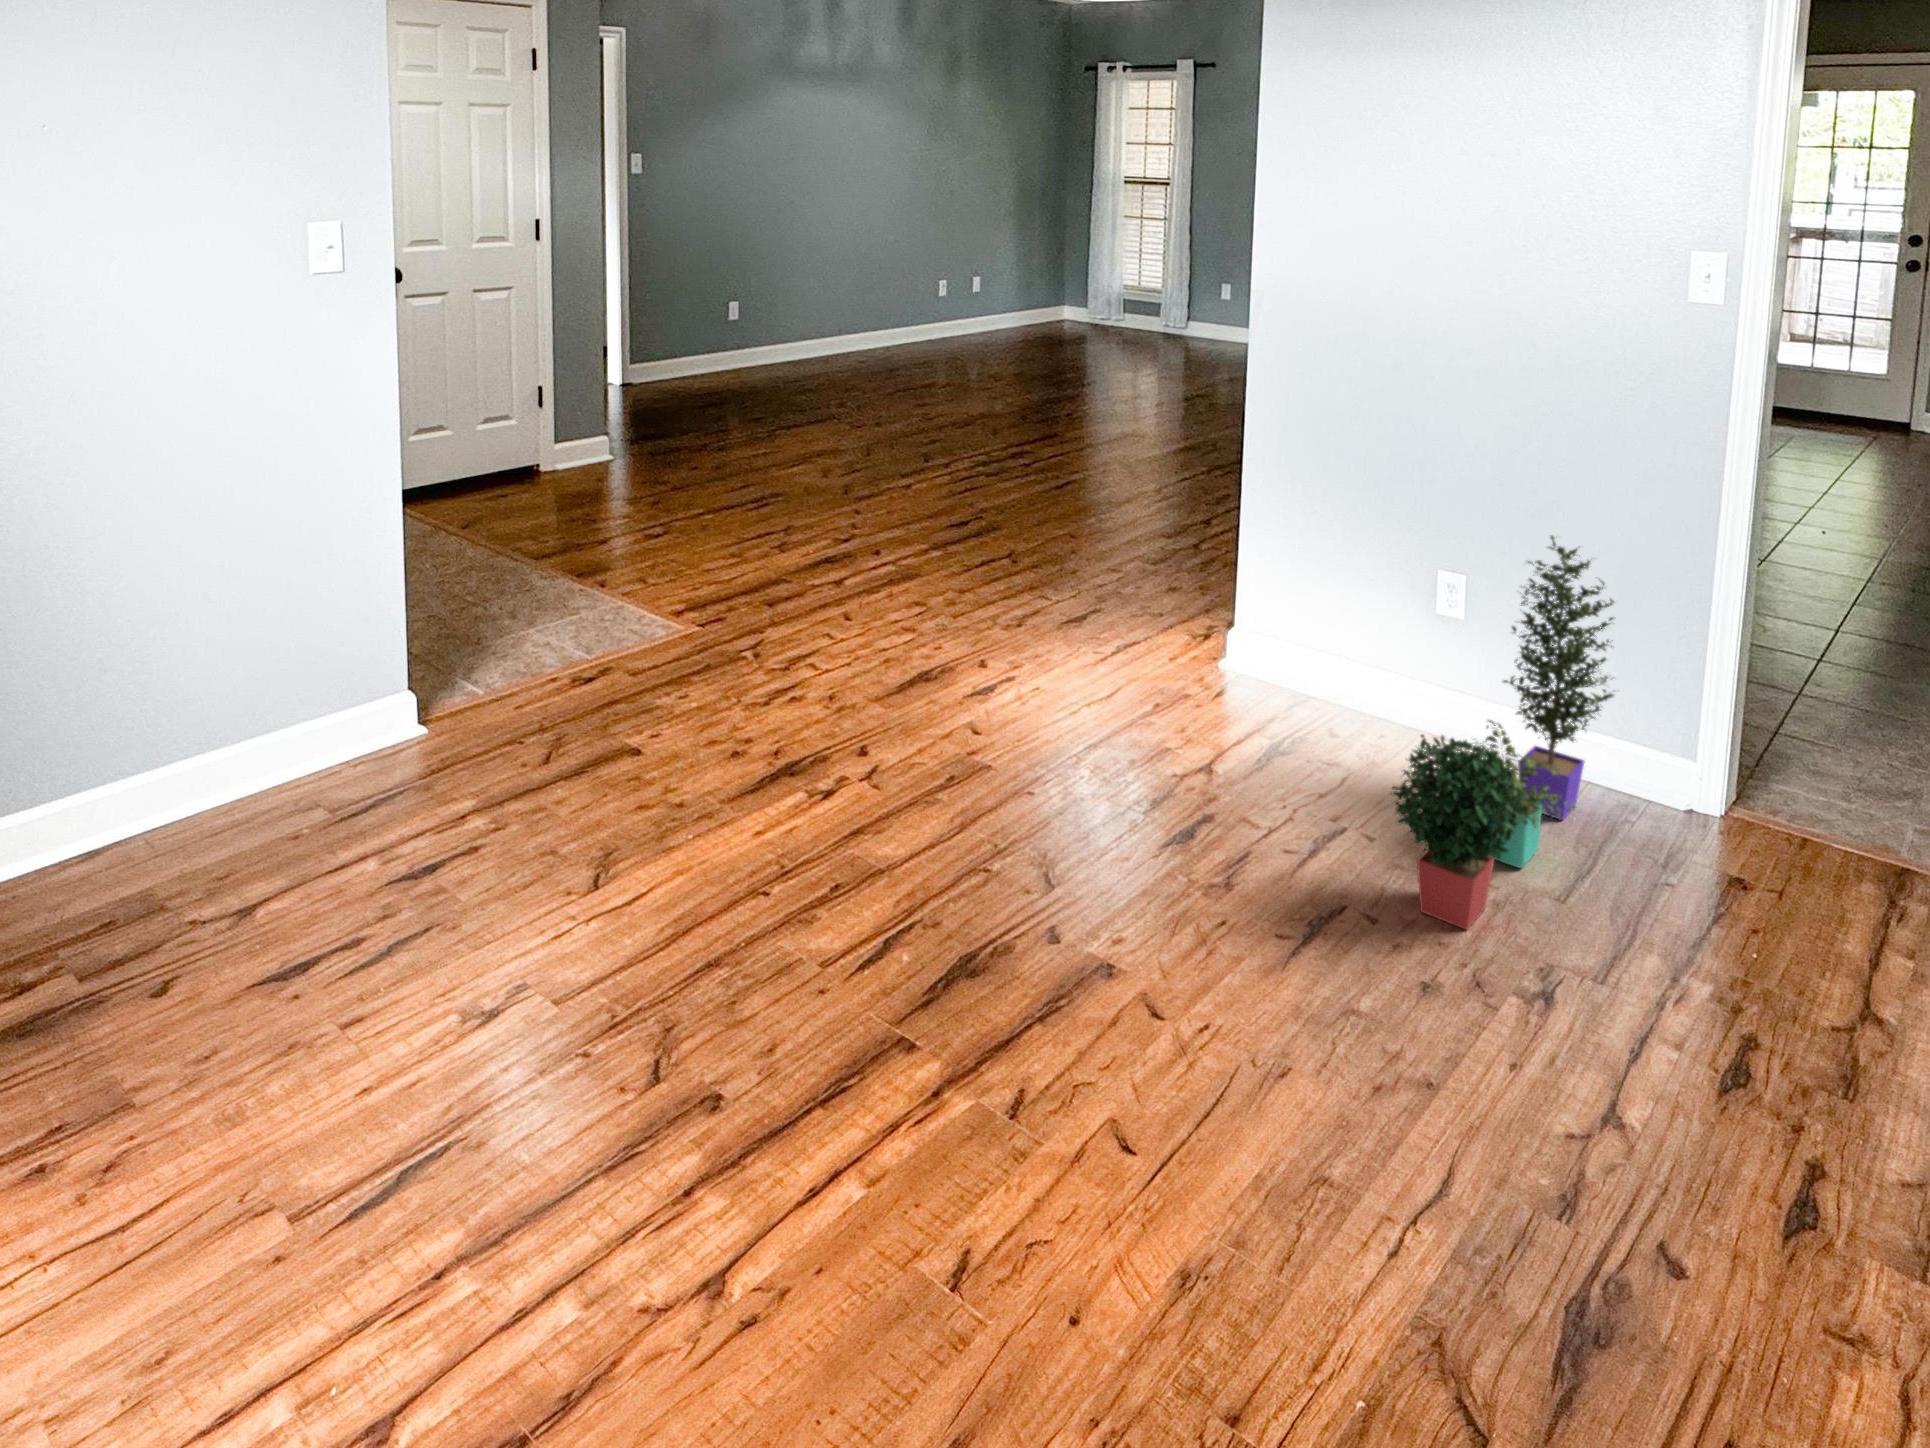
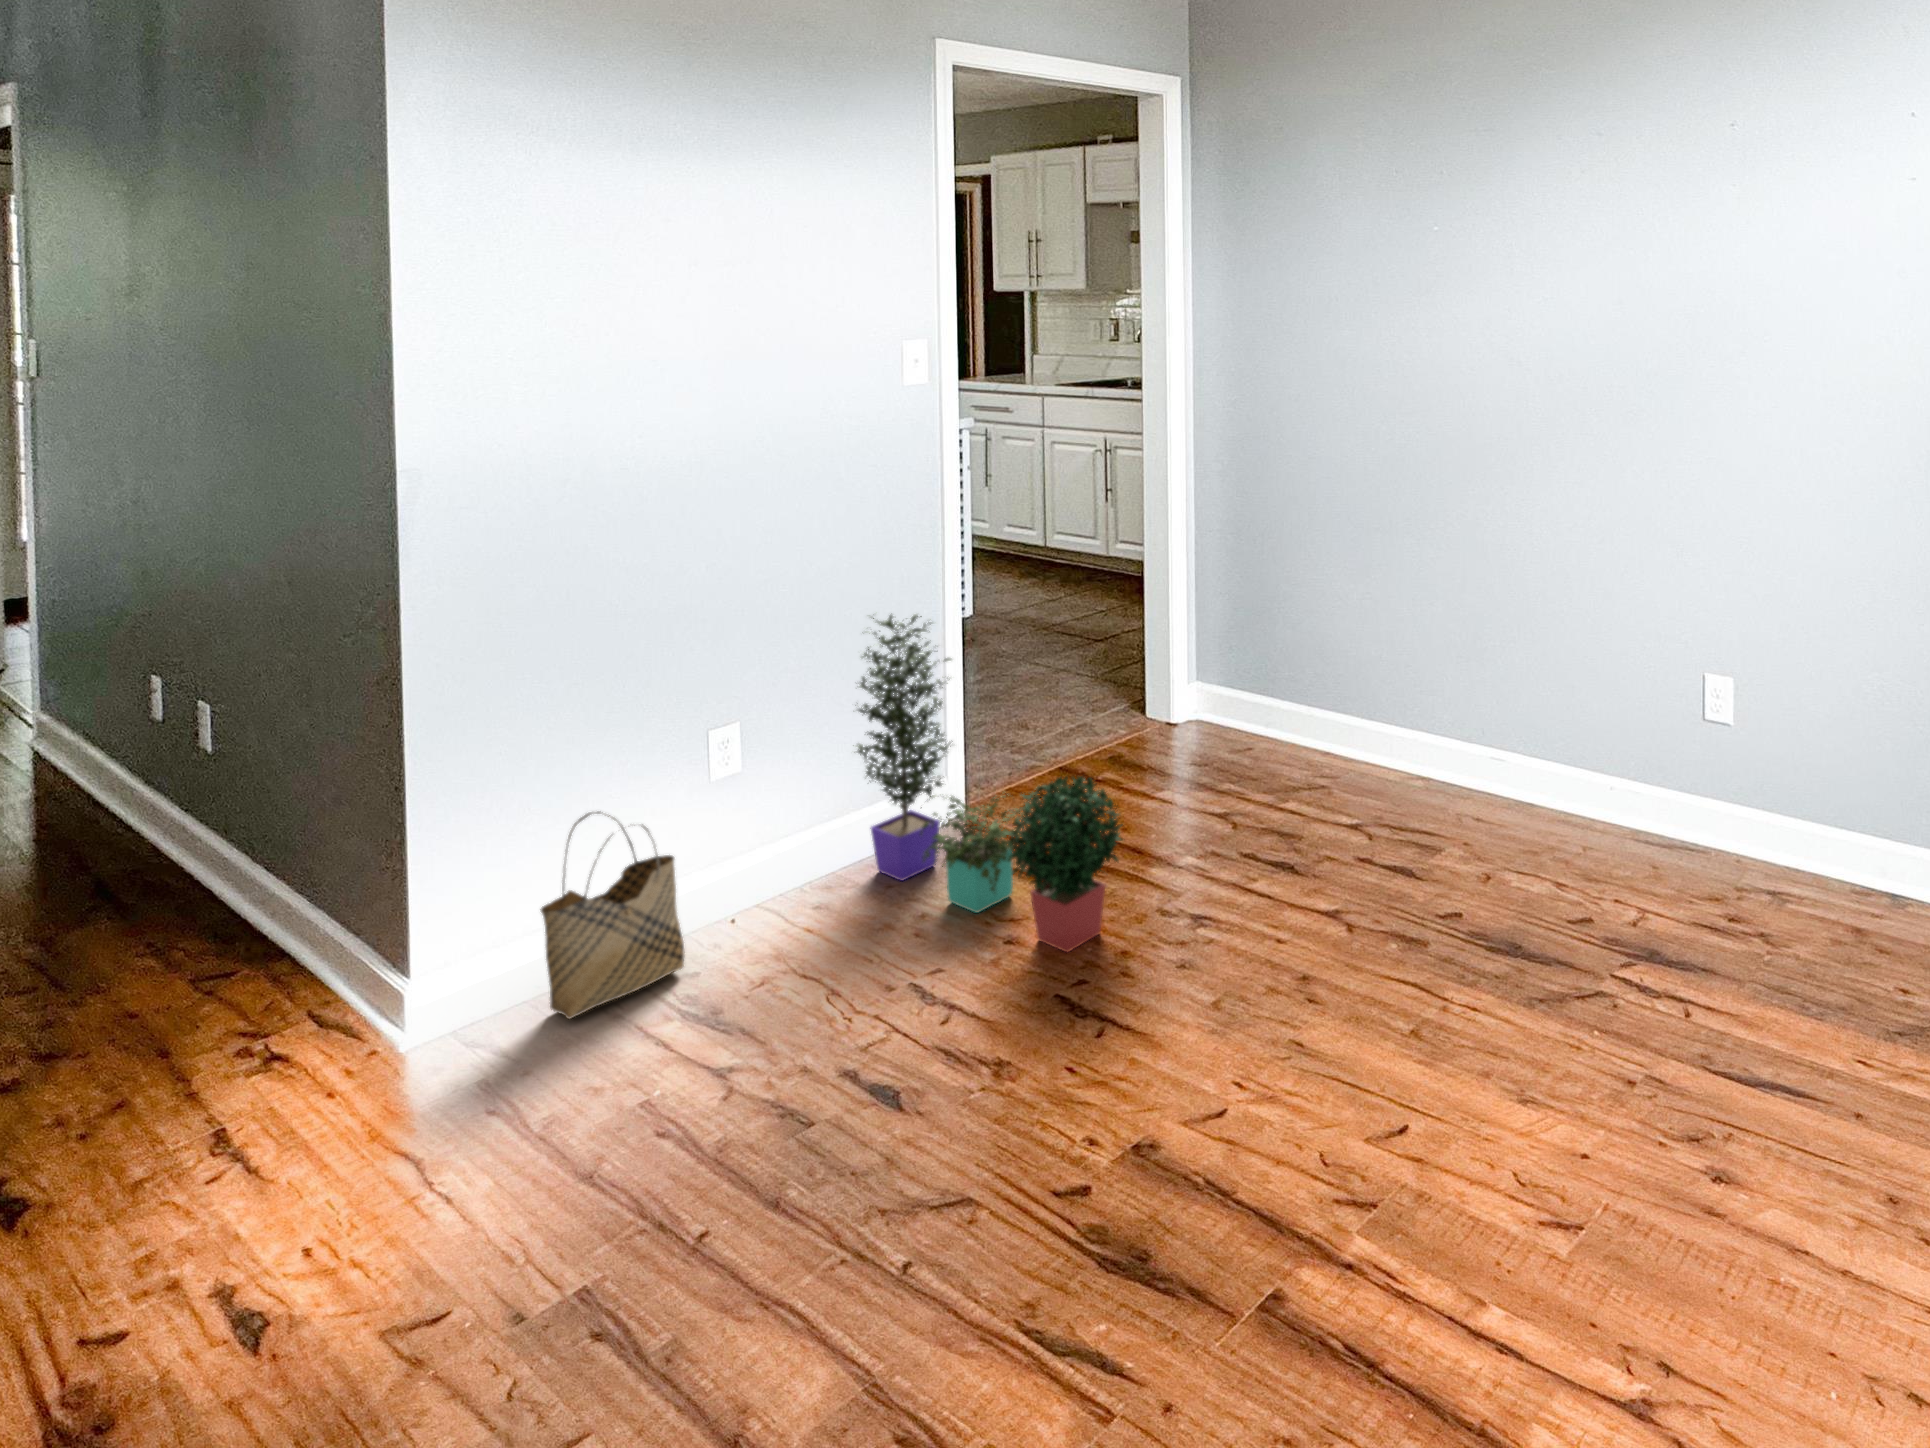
woven basket: none [1255,582,1357,732] -> present [540,812,685,1019]

